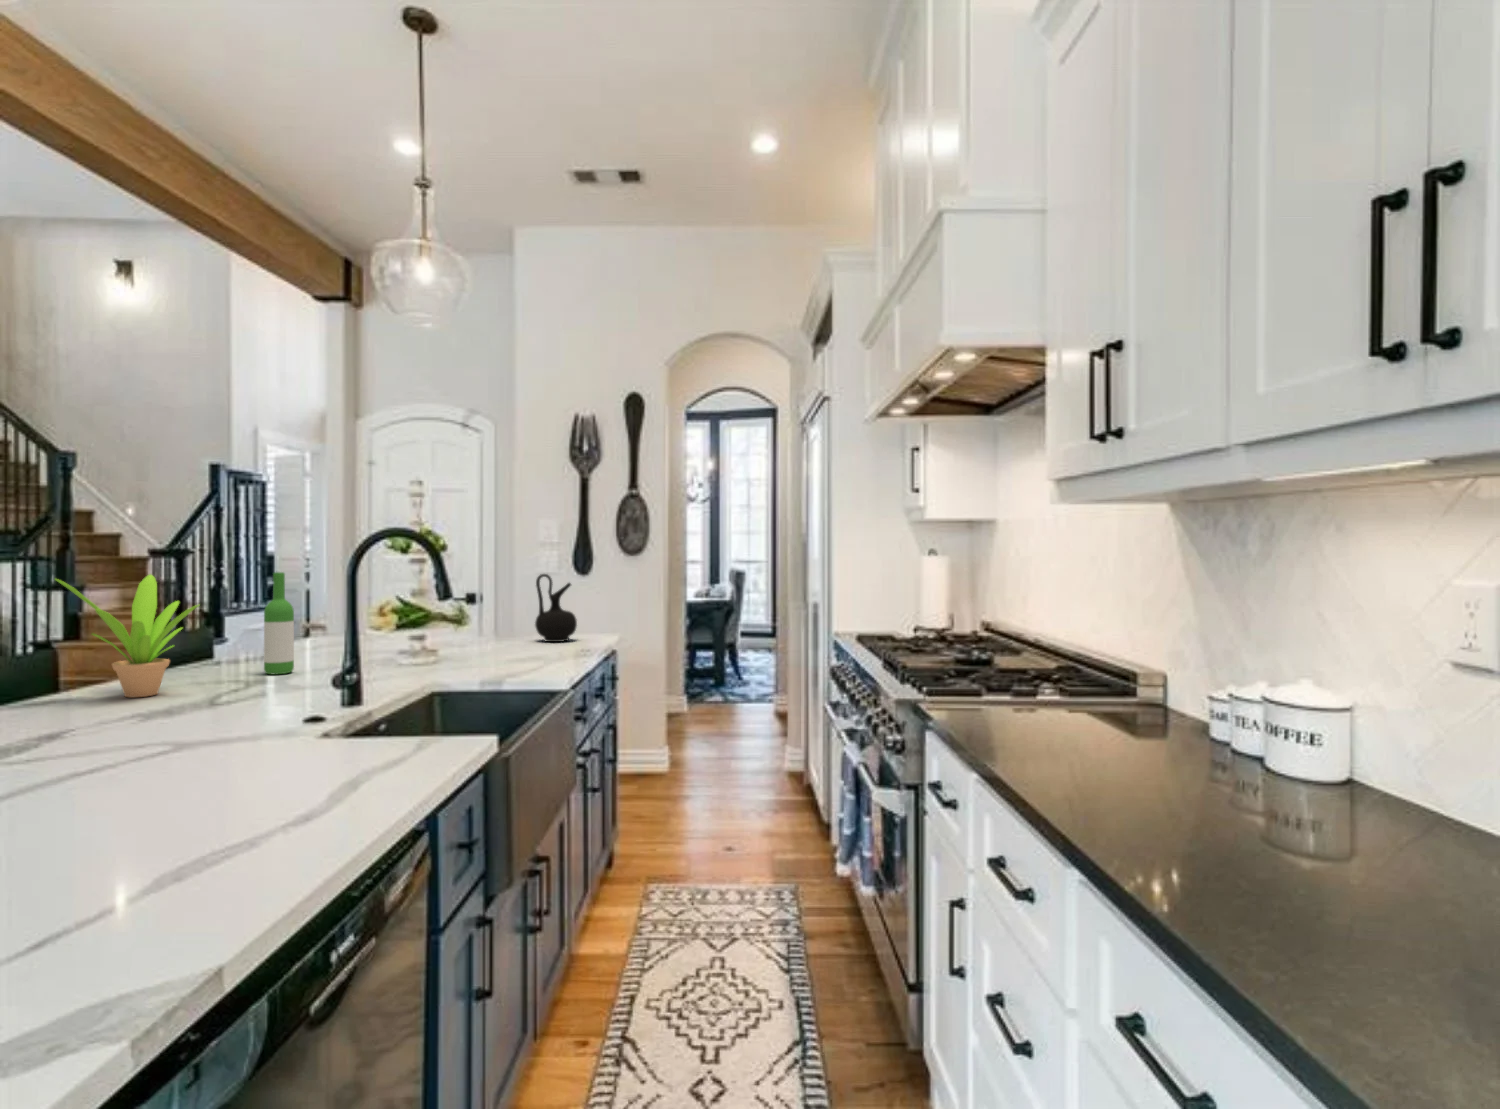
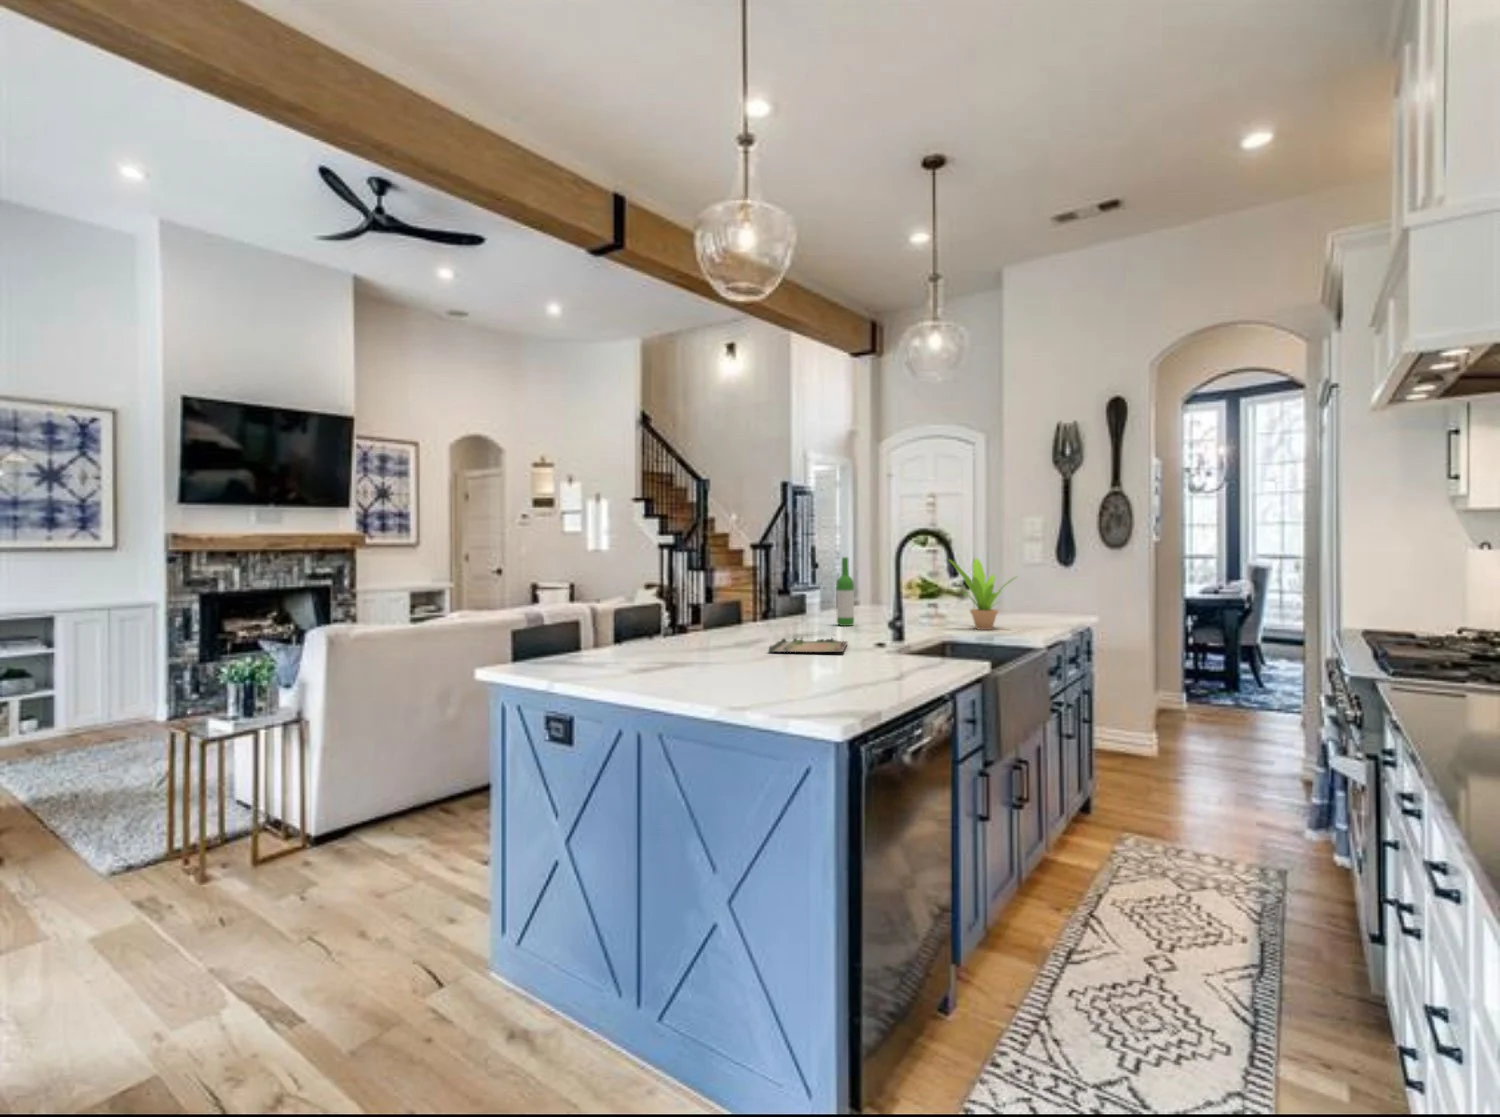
potted plant: present [55,574,199,698] -> present [948,559,1014,630]
ceramic jug: present [535,574,577,642] -> none [1024,561,1059,618]
tray: none [76,704,264,764] -> present [769,638,848,652]

